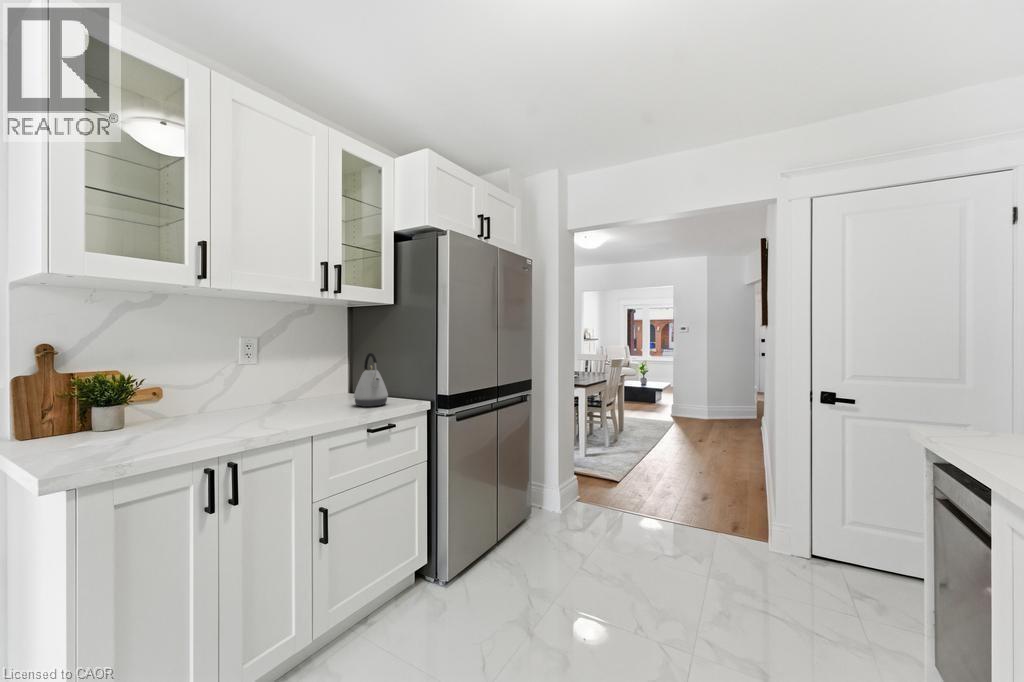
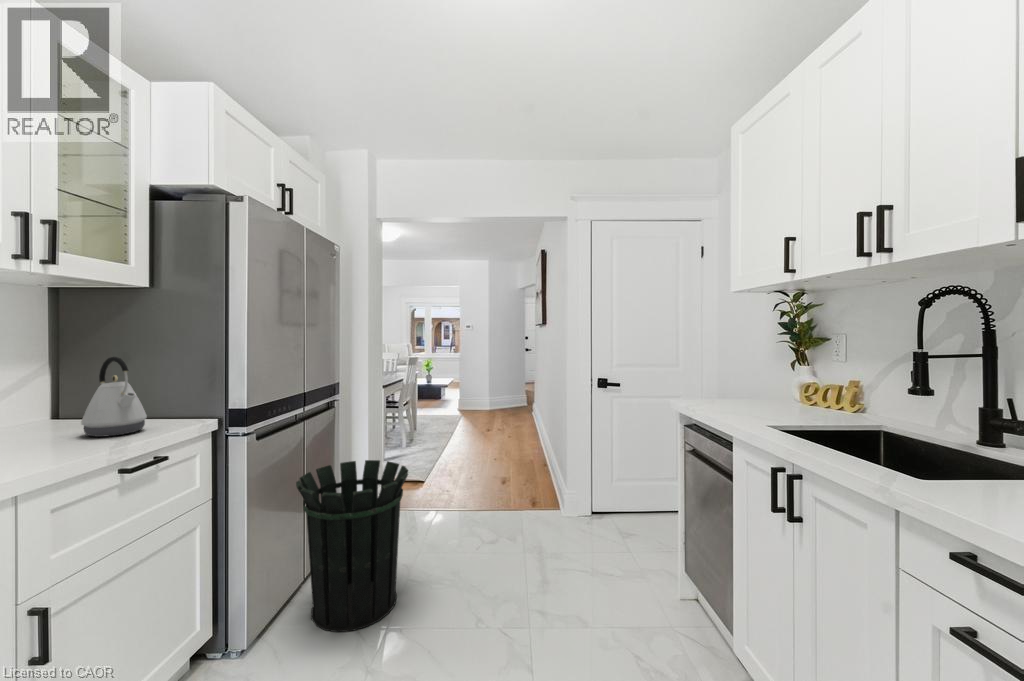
waste bin: none [486,449,578,595] -> present [296,460,408,632]

